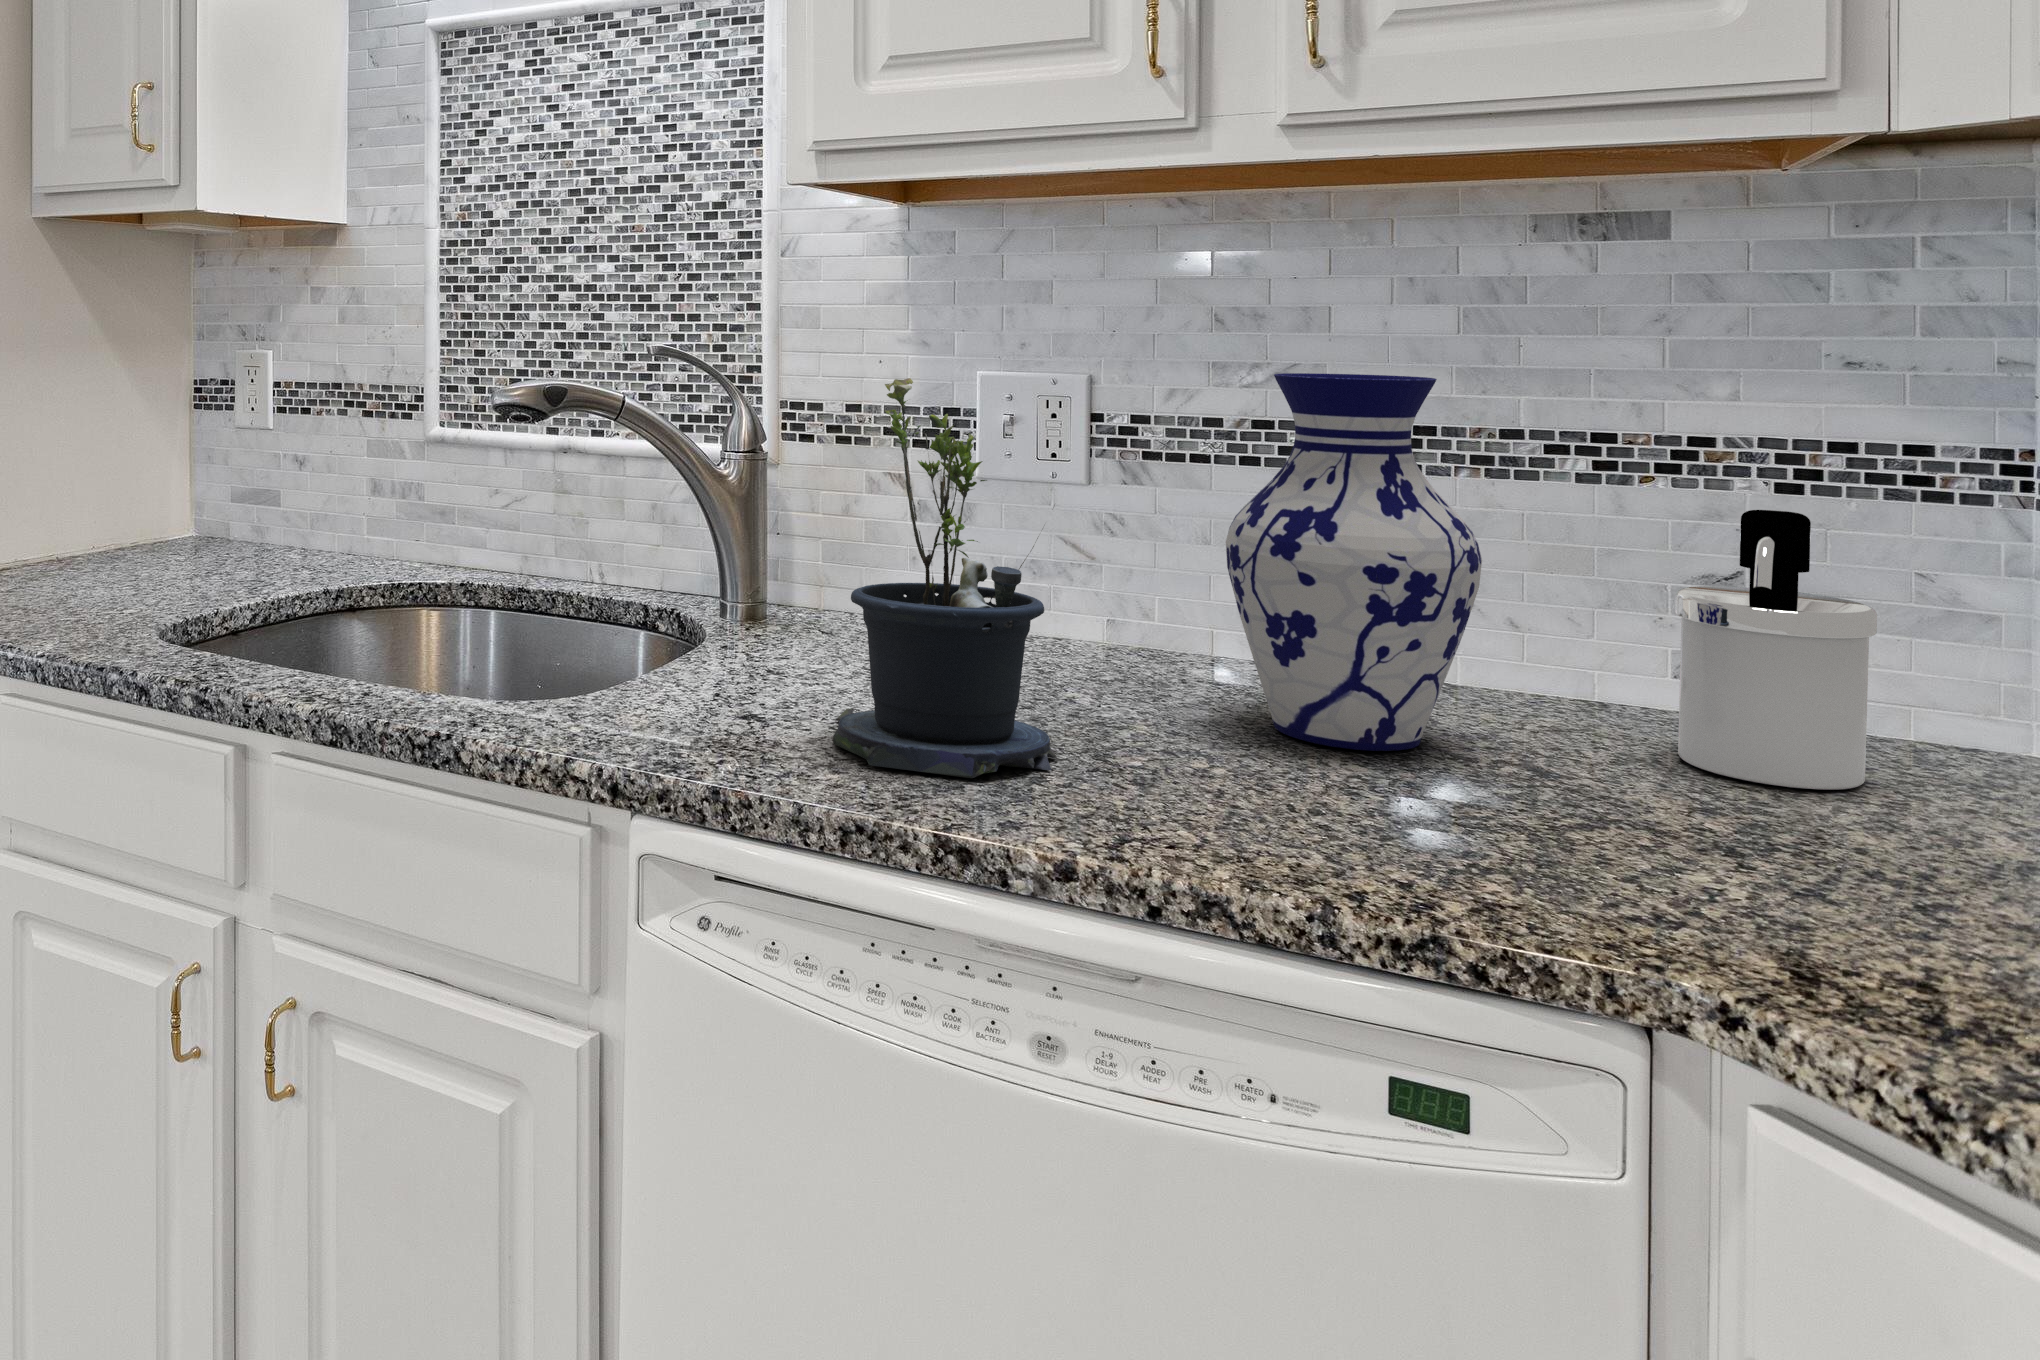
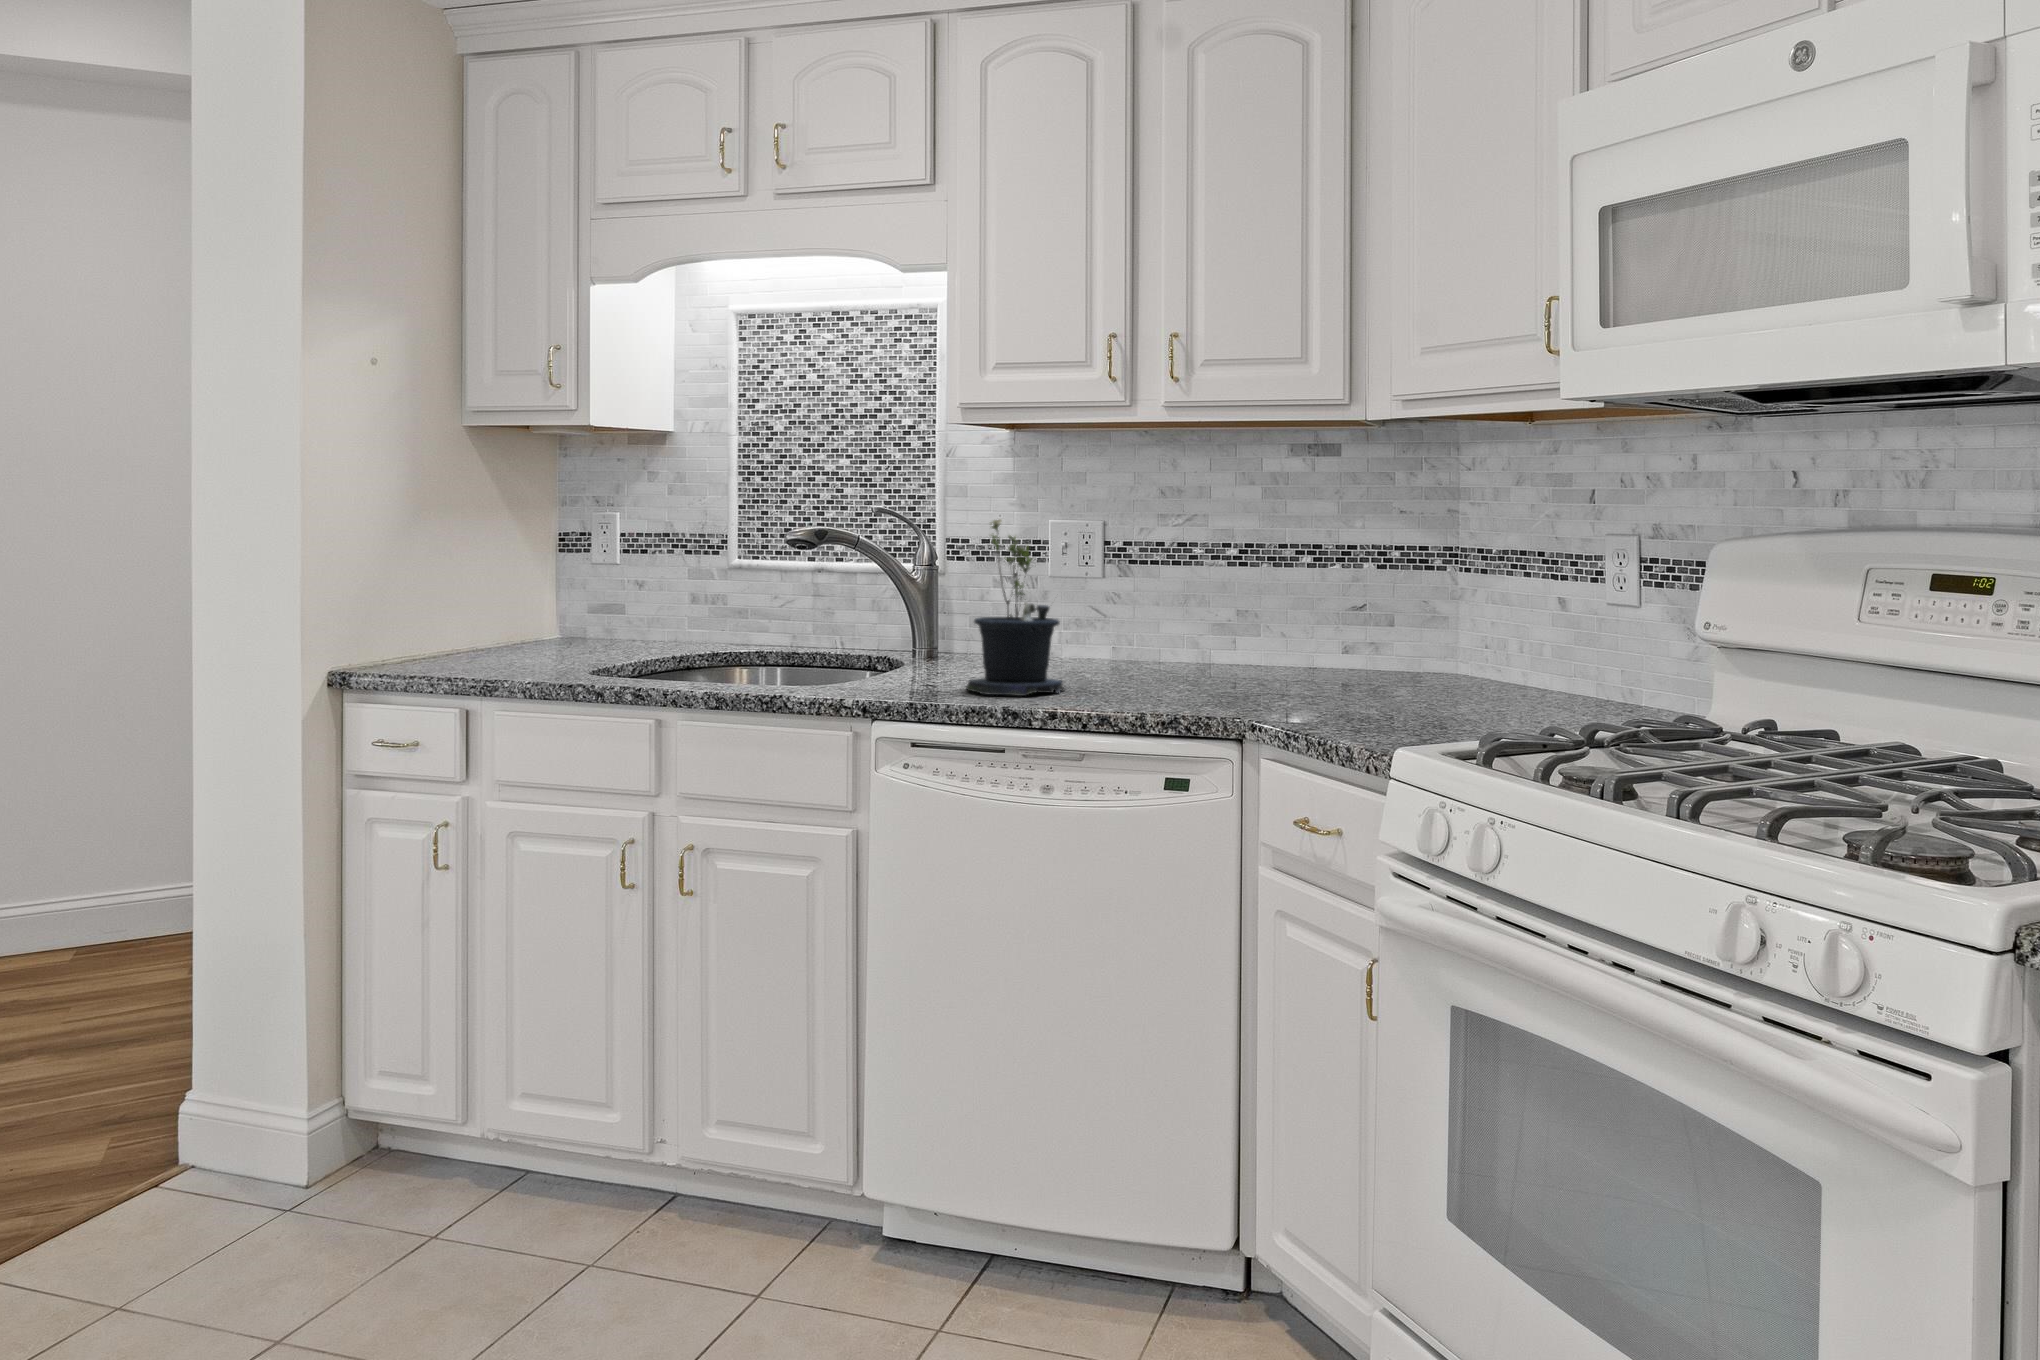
vase: present [1226,373,1482,751] -> none [1147,517,1249,684]
soap dispenser: present [1675,510,1877,790] -> none [1325,573,1392,686]

